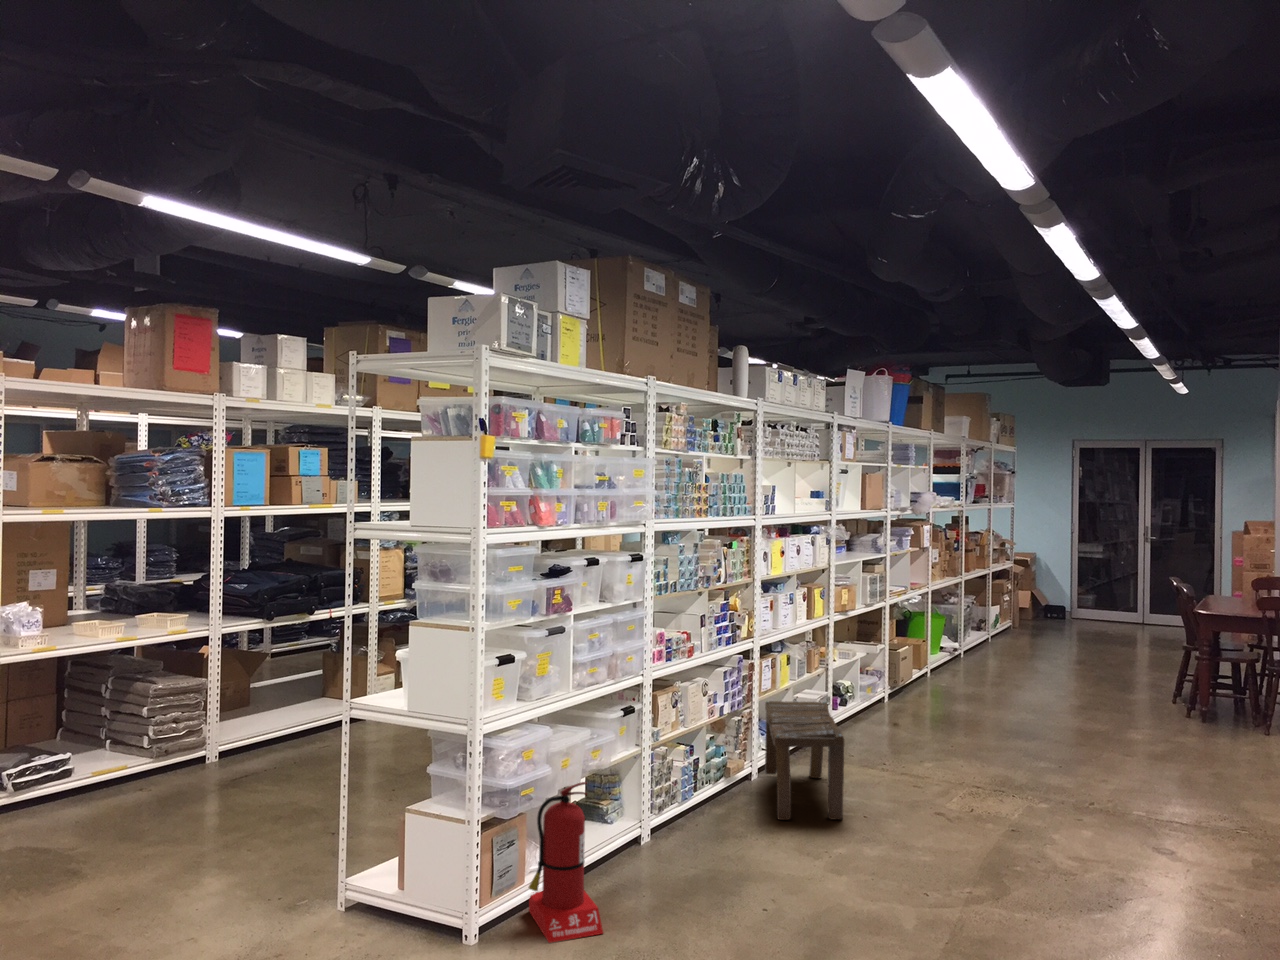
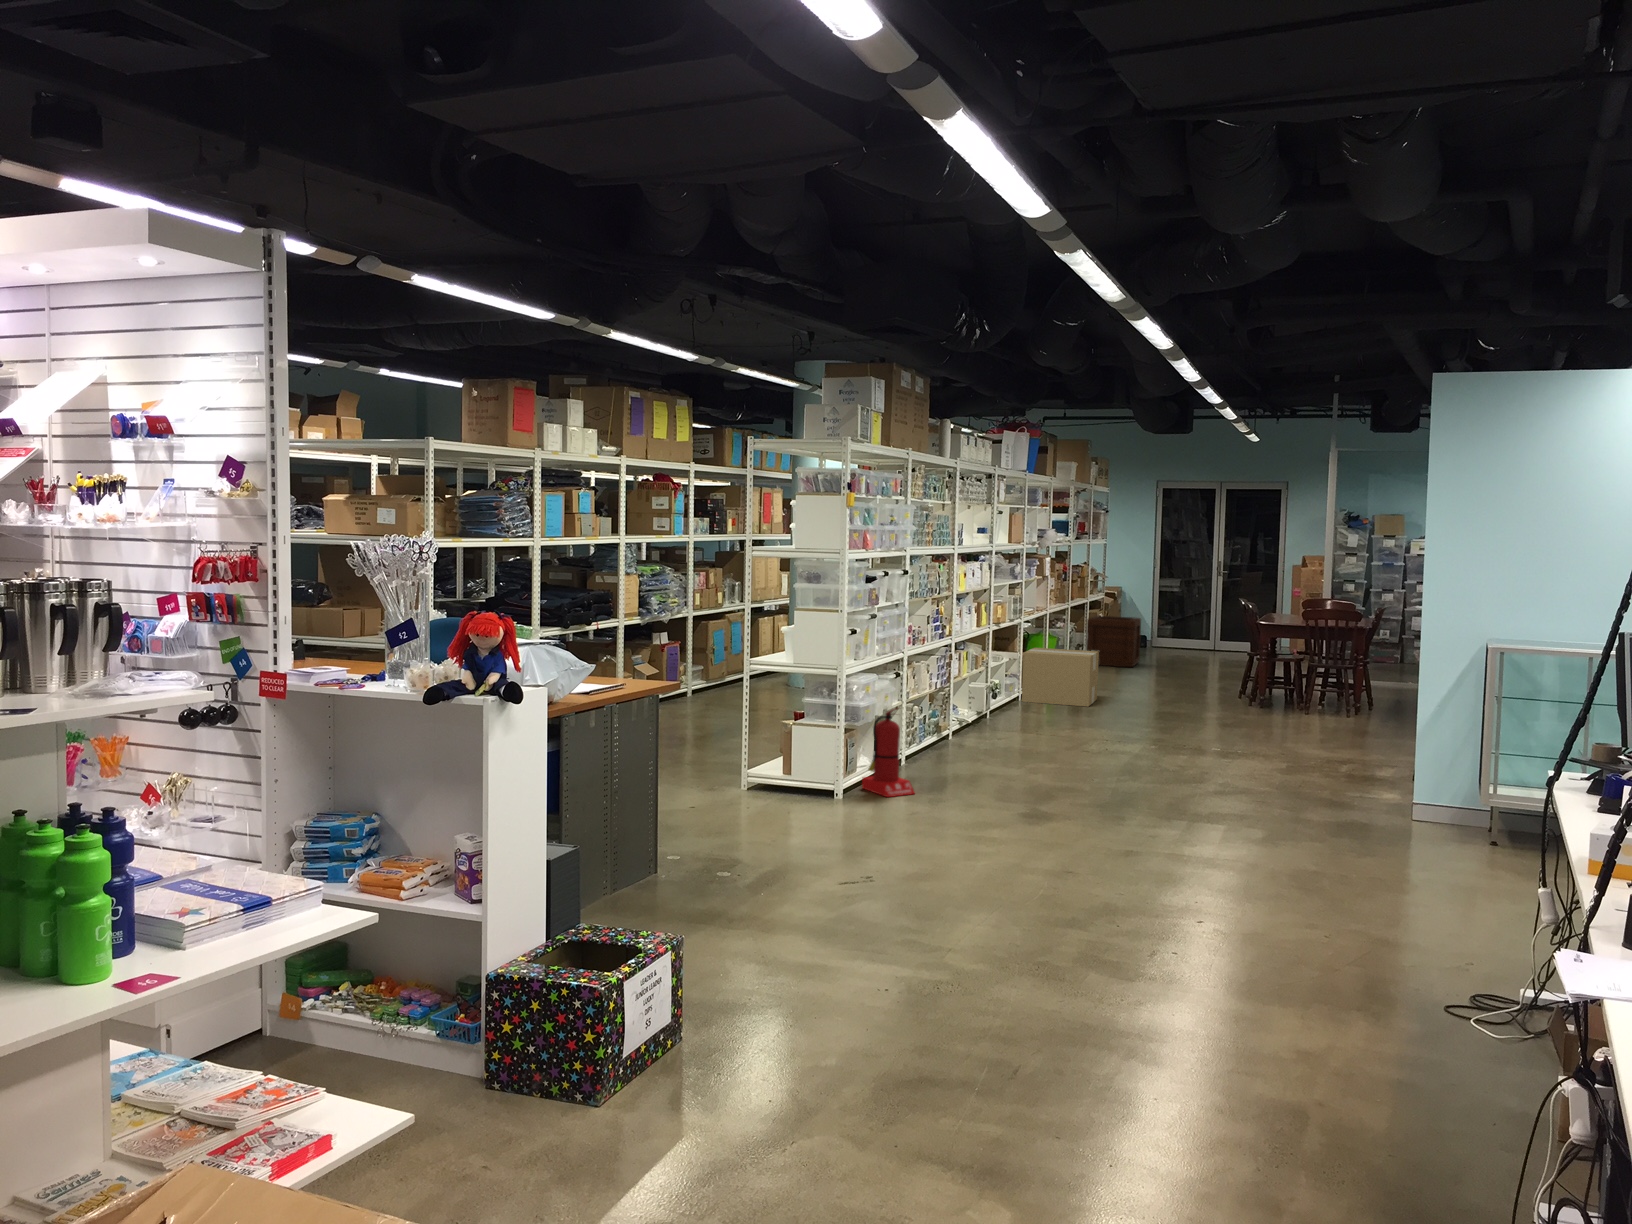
wooden crate: none [986,588,1052,650] -> present [1086,616,1141,667]
cardboard box: none [885,636,985,717] -> present [1022,648,1099,707]
bench: present [765,701,844,820] -> none [959,682,1028,754]

